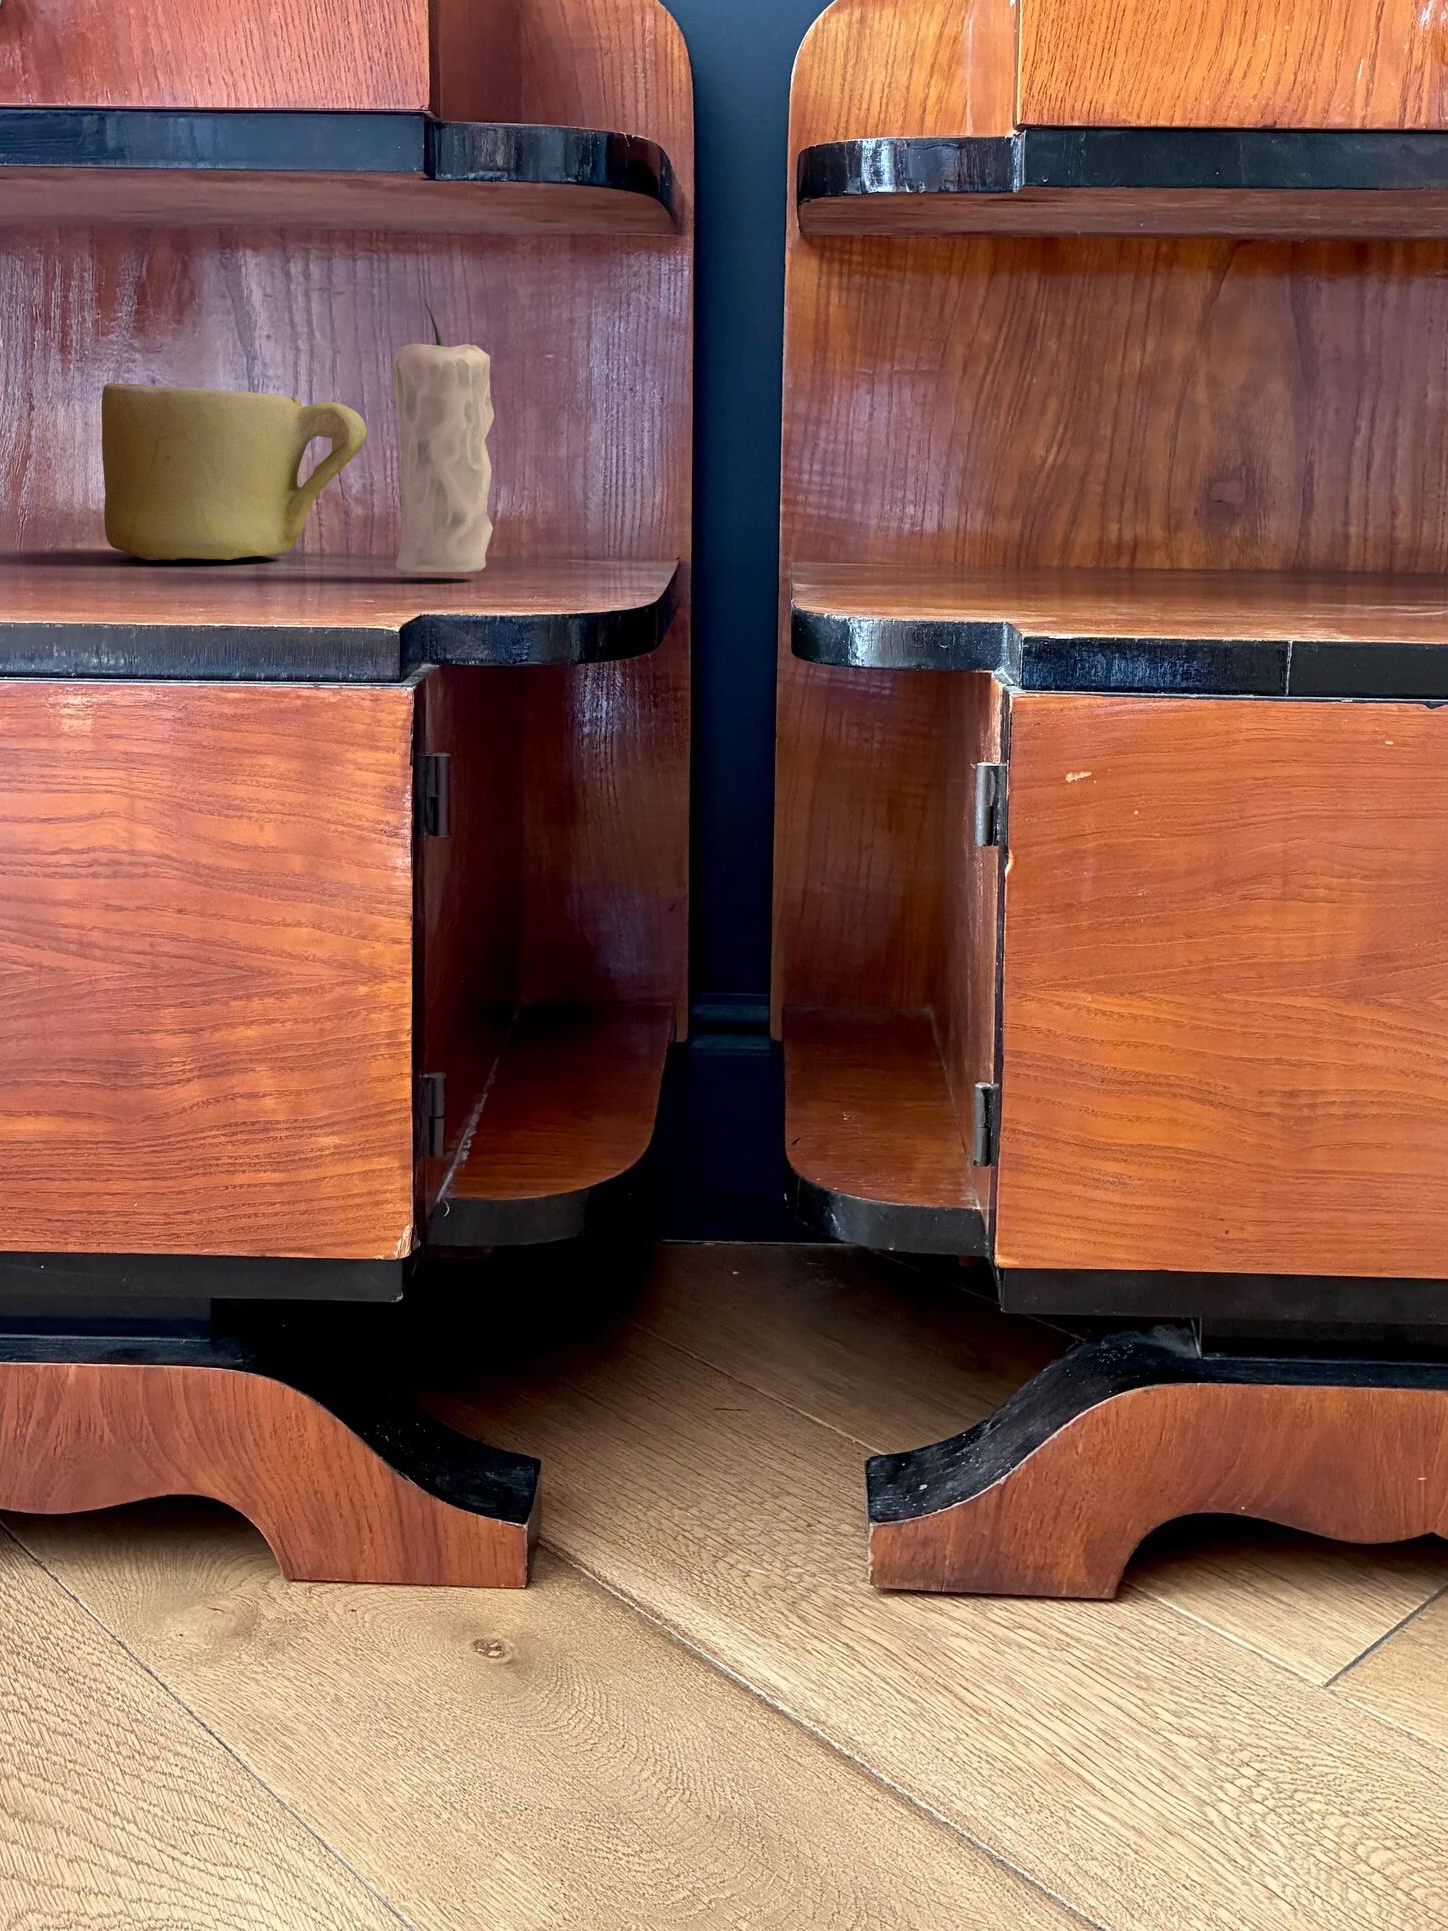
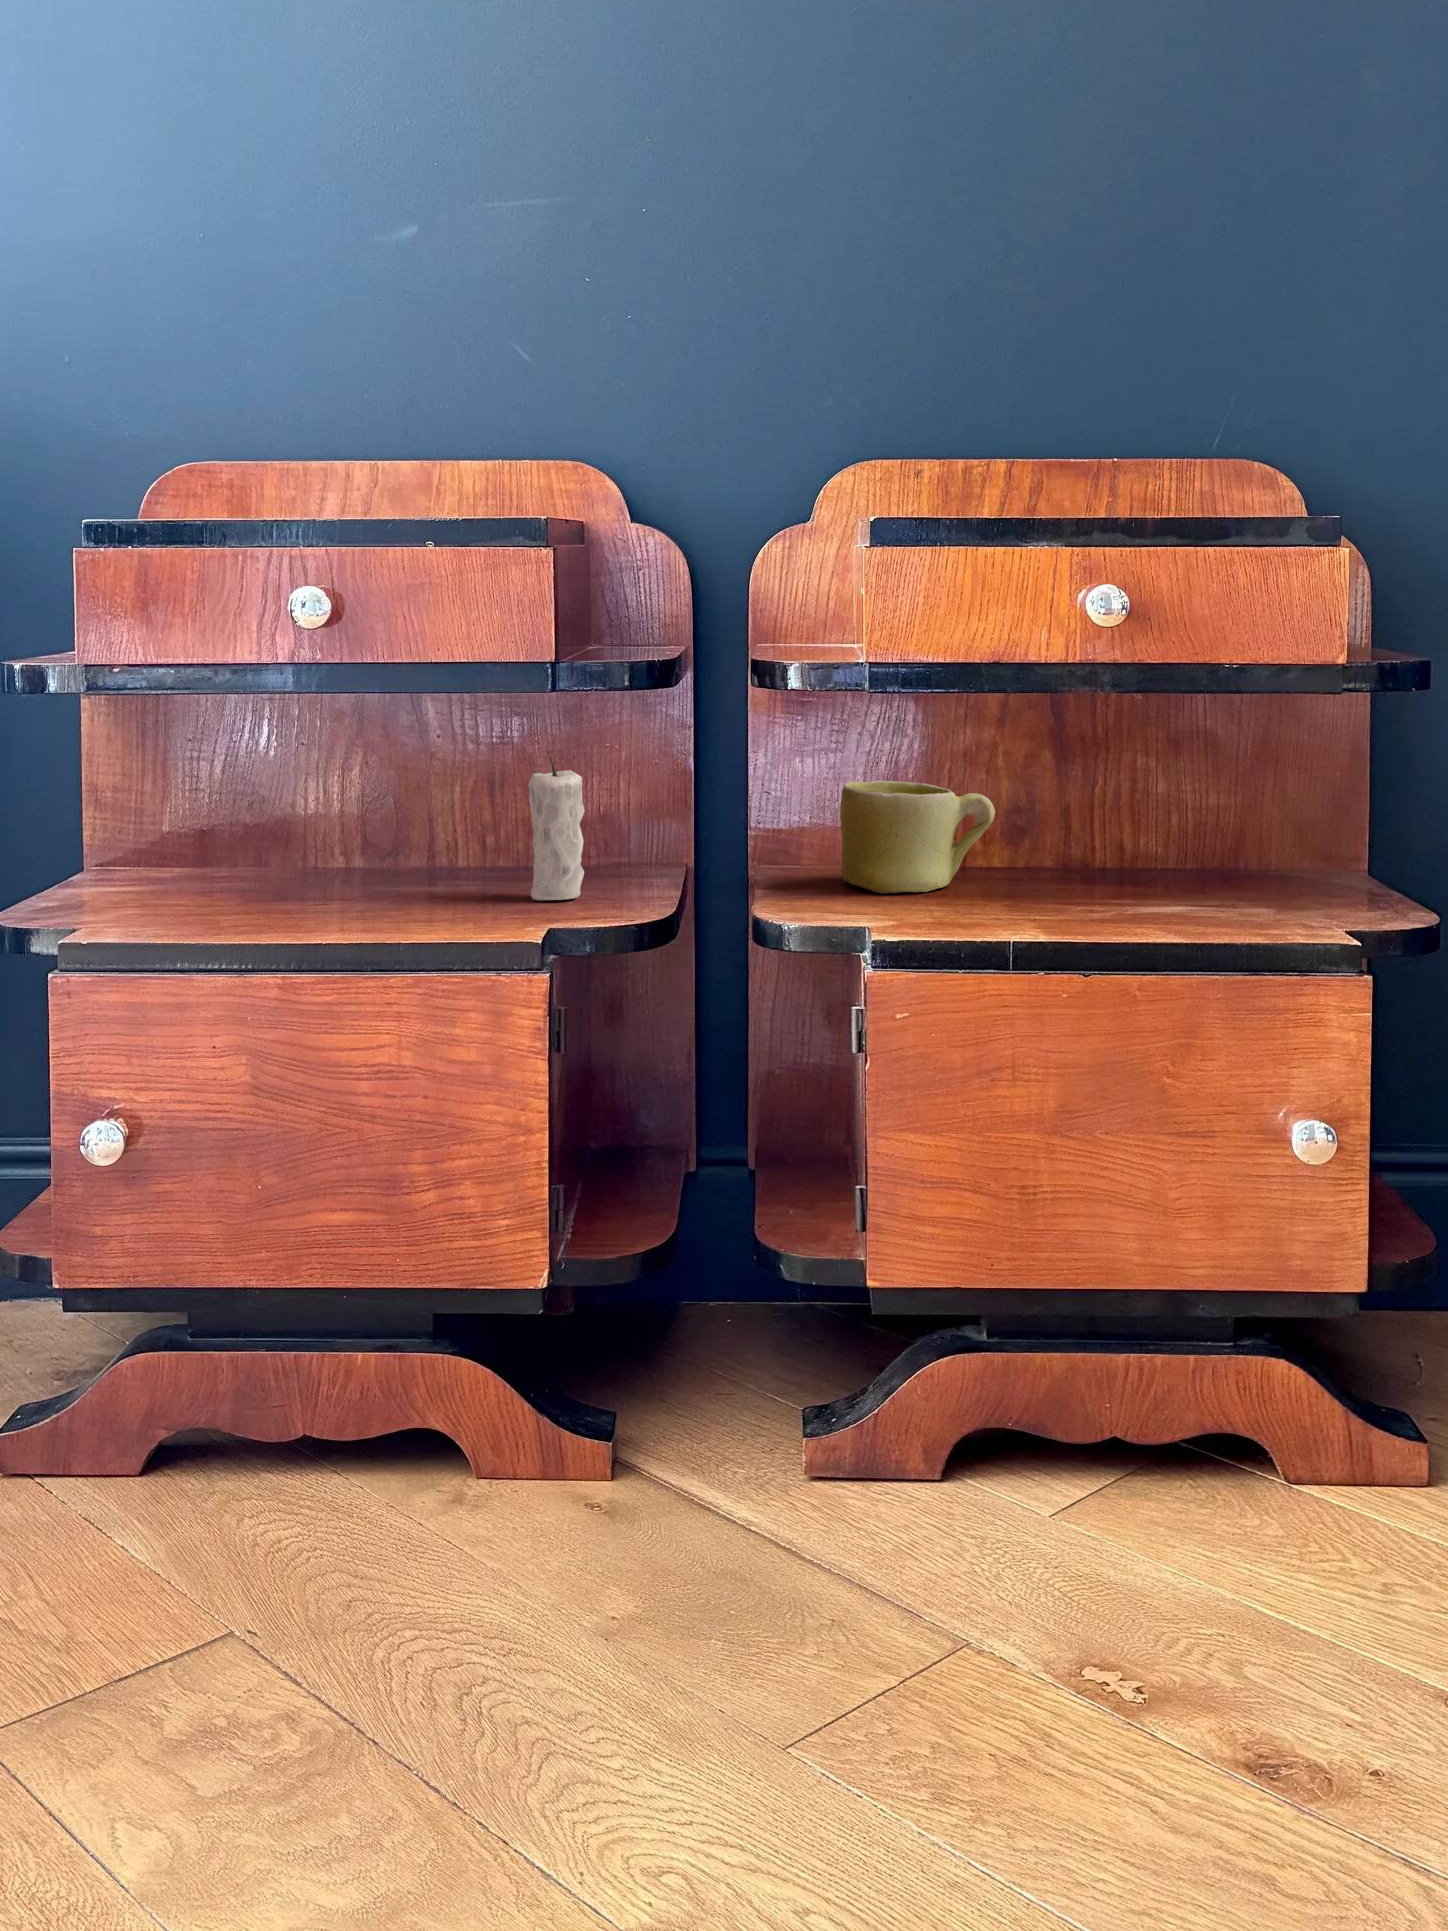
mug: present [101,383,367,560] -> present [840,780,995,894]

